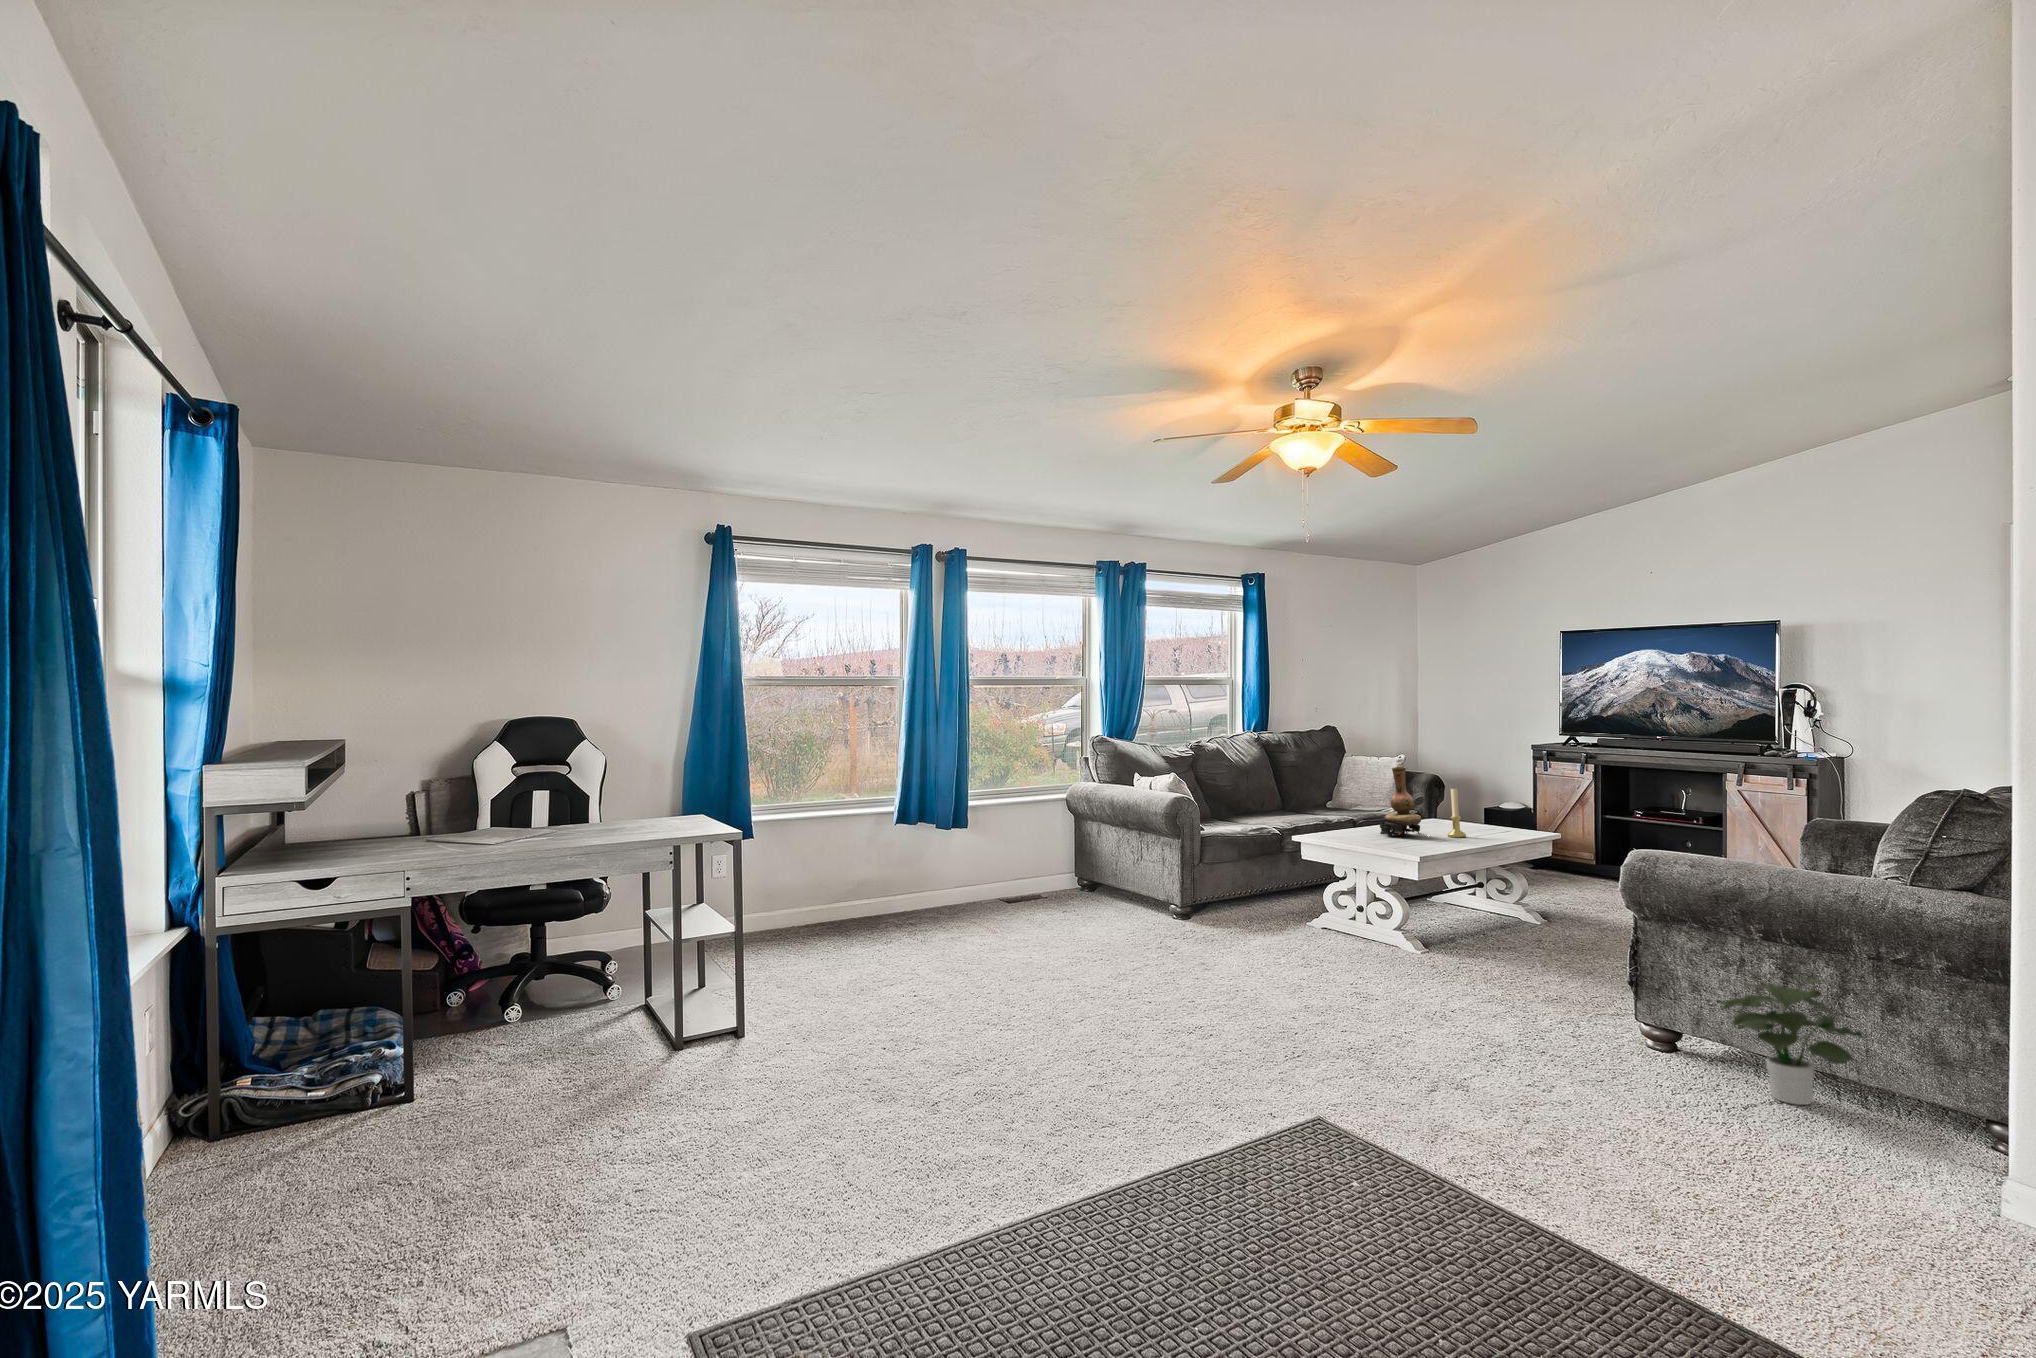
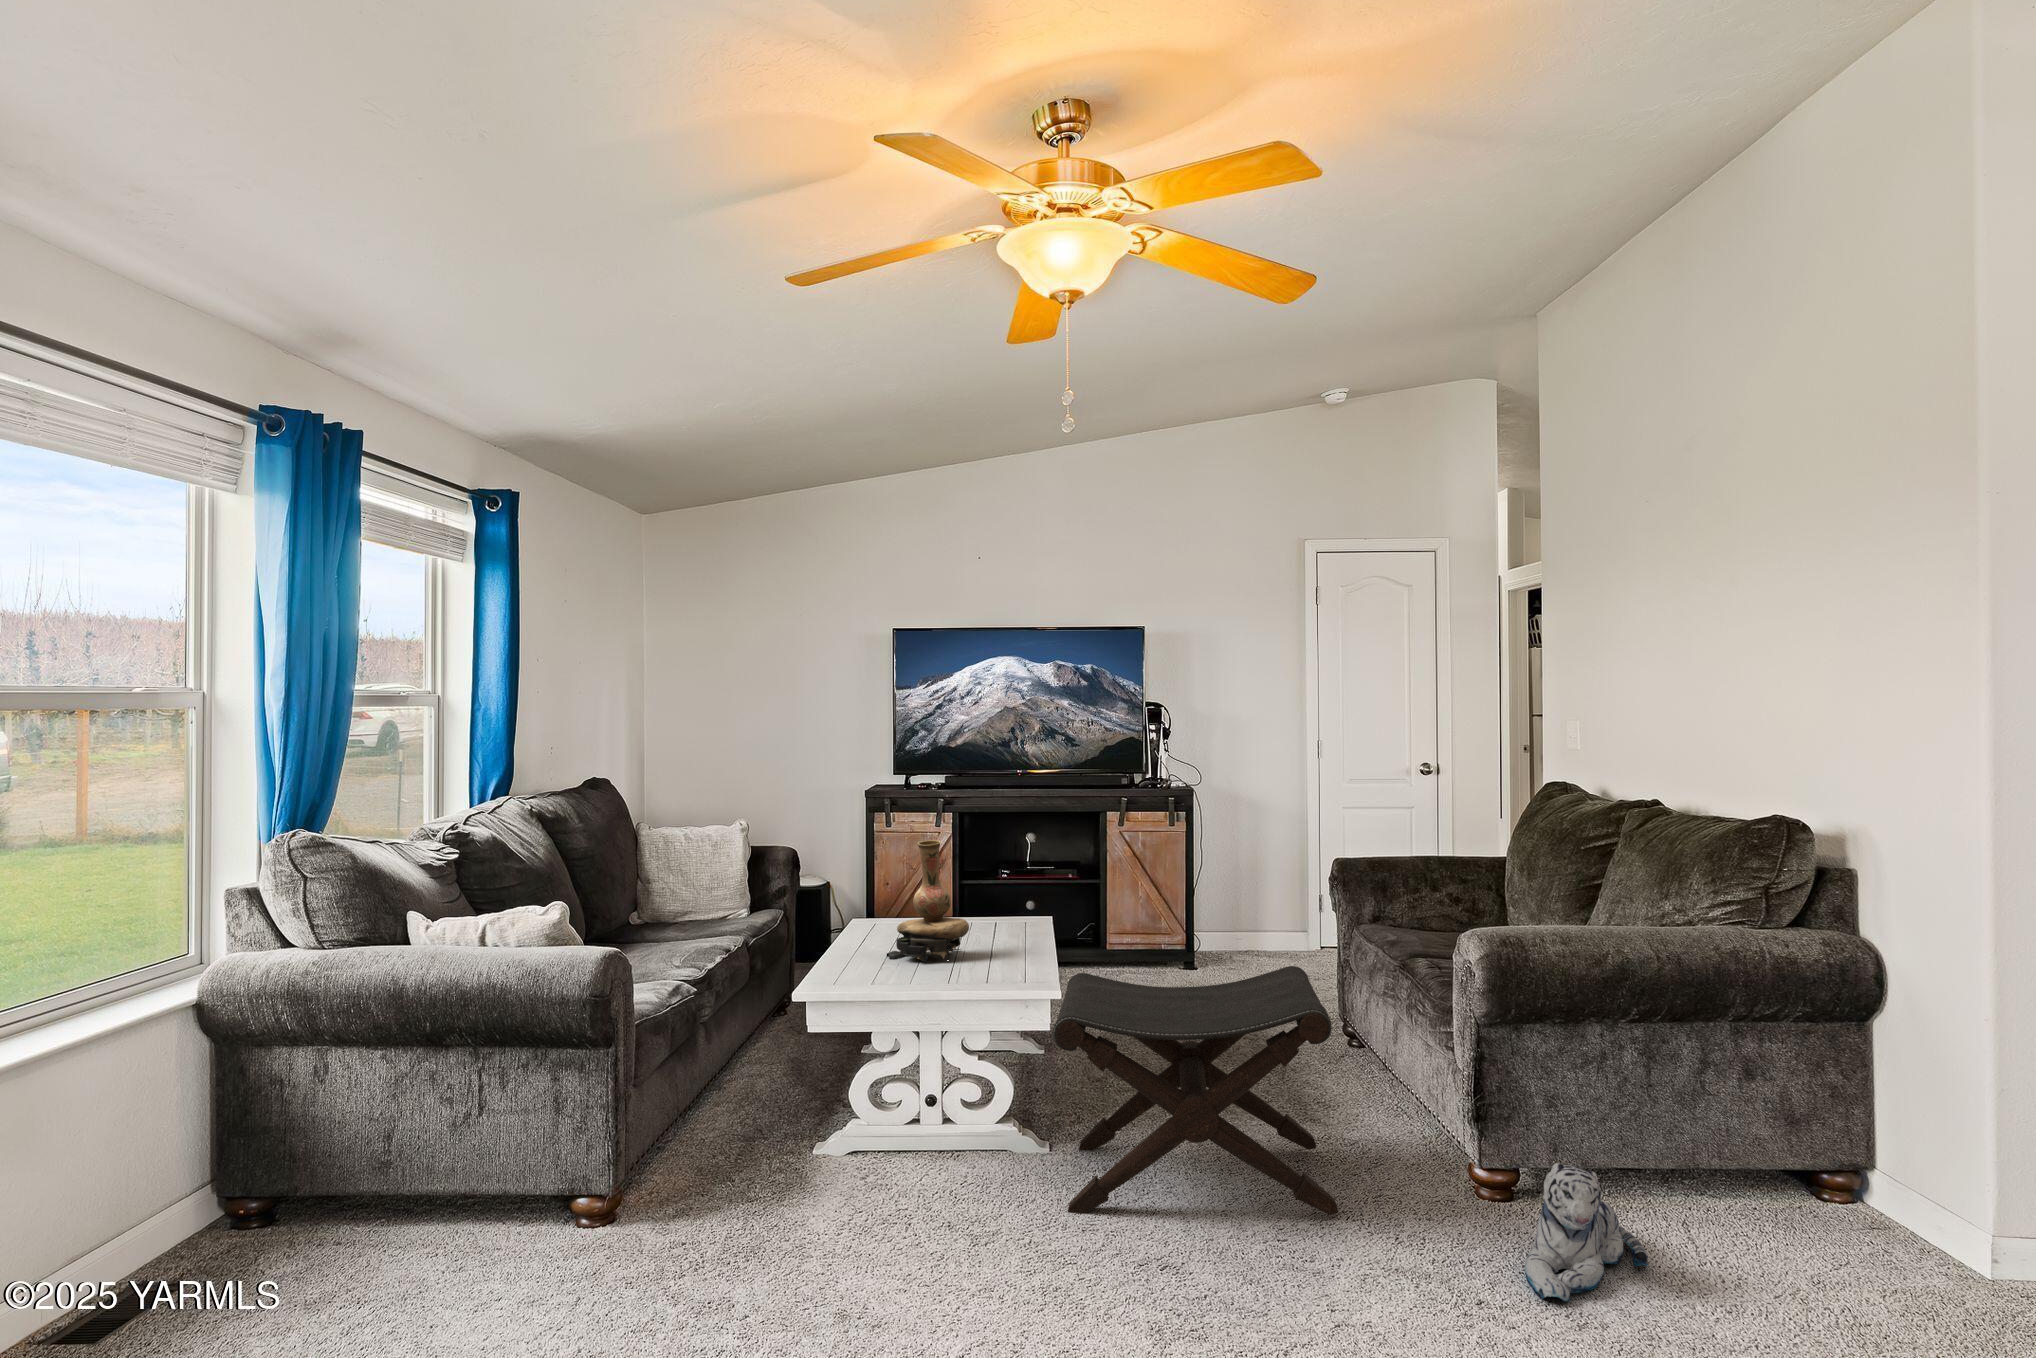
candle holder: present [1448,789,1466,837] -> none [979,866,1006,947]
footstool: none [1357,848,1573,1000] -> present [1053,966,1339,1215]
potted plant: present [1723,976,1862,1105] -> none [1697,1079,1880,1255]
plush toy: none [1521,981,1662,1063] -> present [1525,1163,1648,1302]

